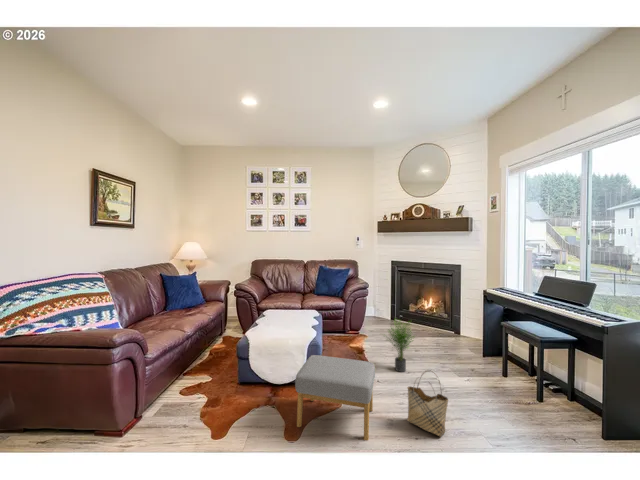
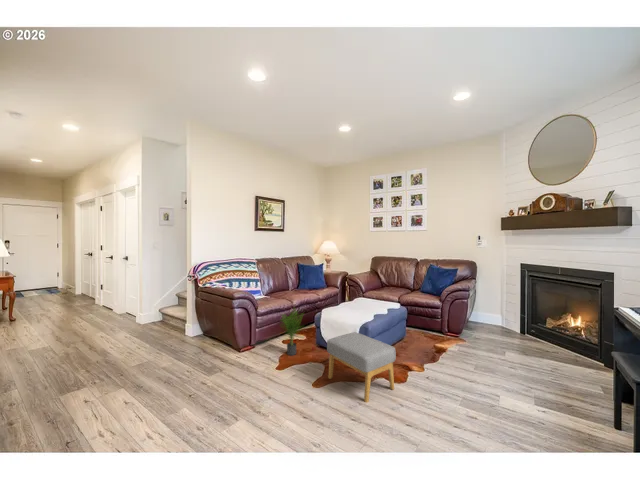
potted plant: present [389,322,411,372] -> present [282,311,301,355]
woven basket: present [407,371,448,436] -> none [412,364,443,425]

